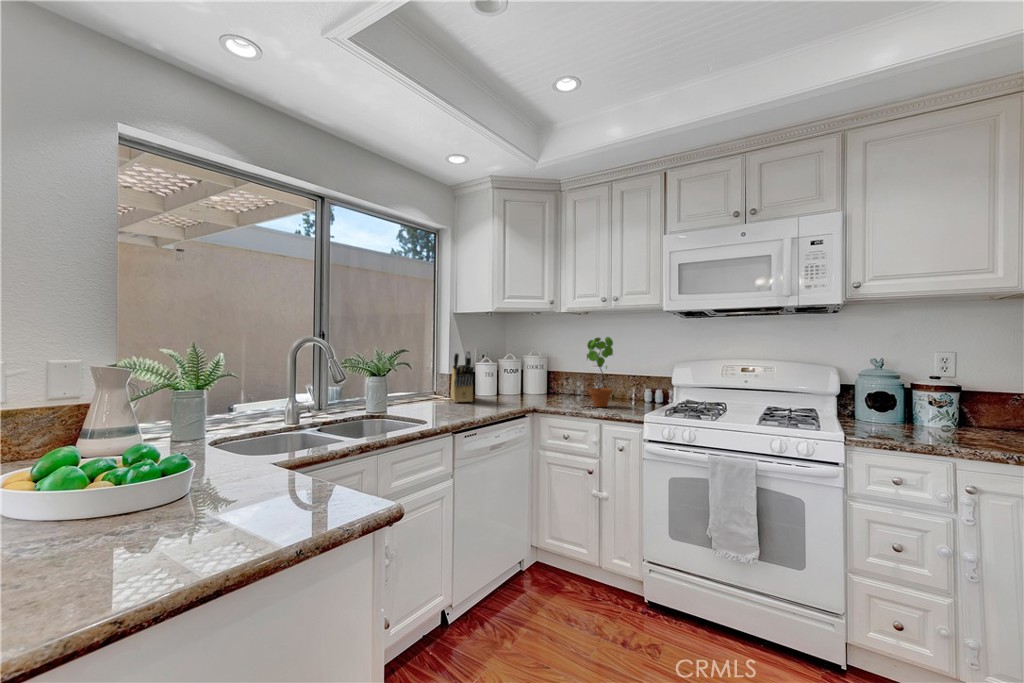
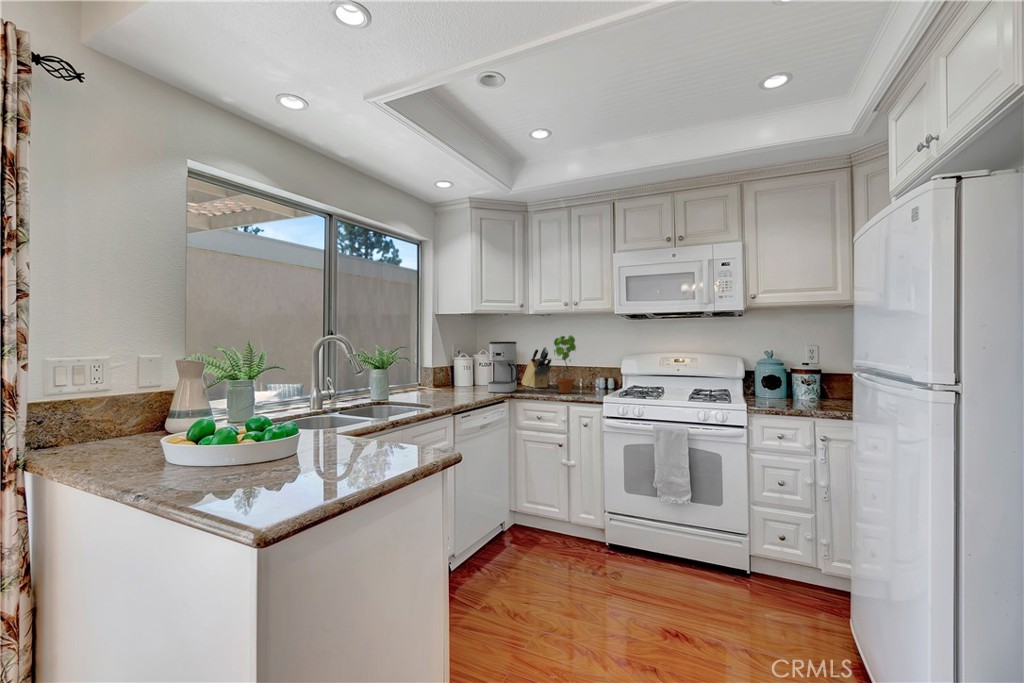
coffee maker: none [508,344,544,405] -> present [488,342,518,393]
knife block: present [451,350,474,403] -> present [521,347,551,388]

